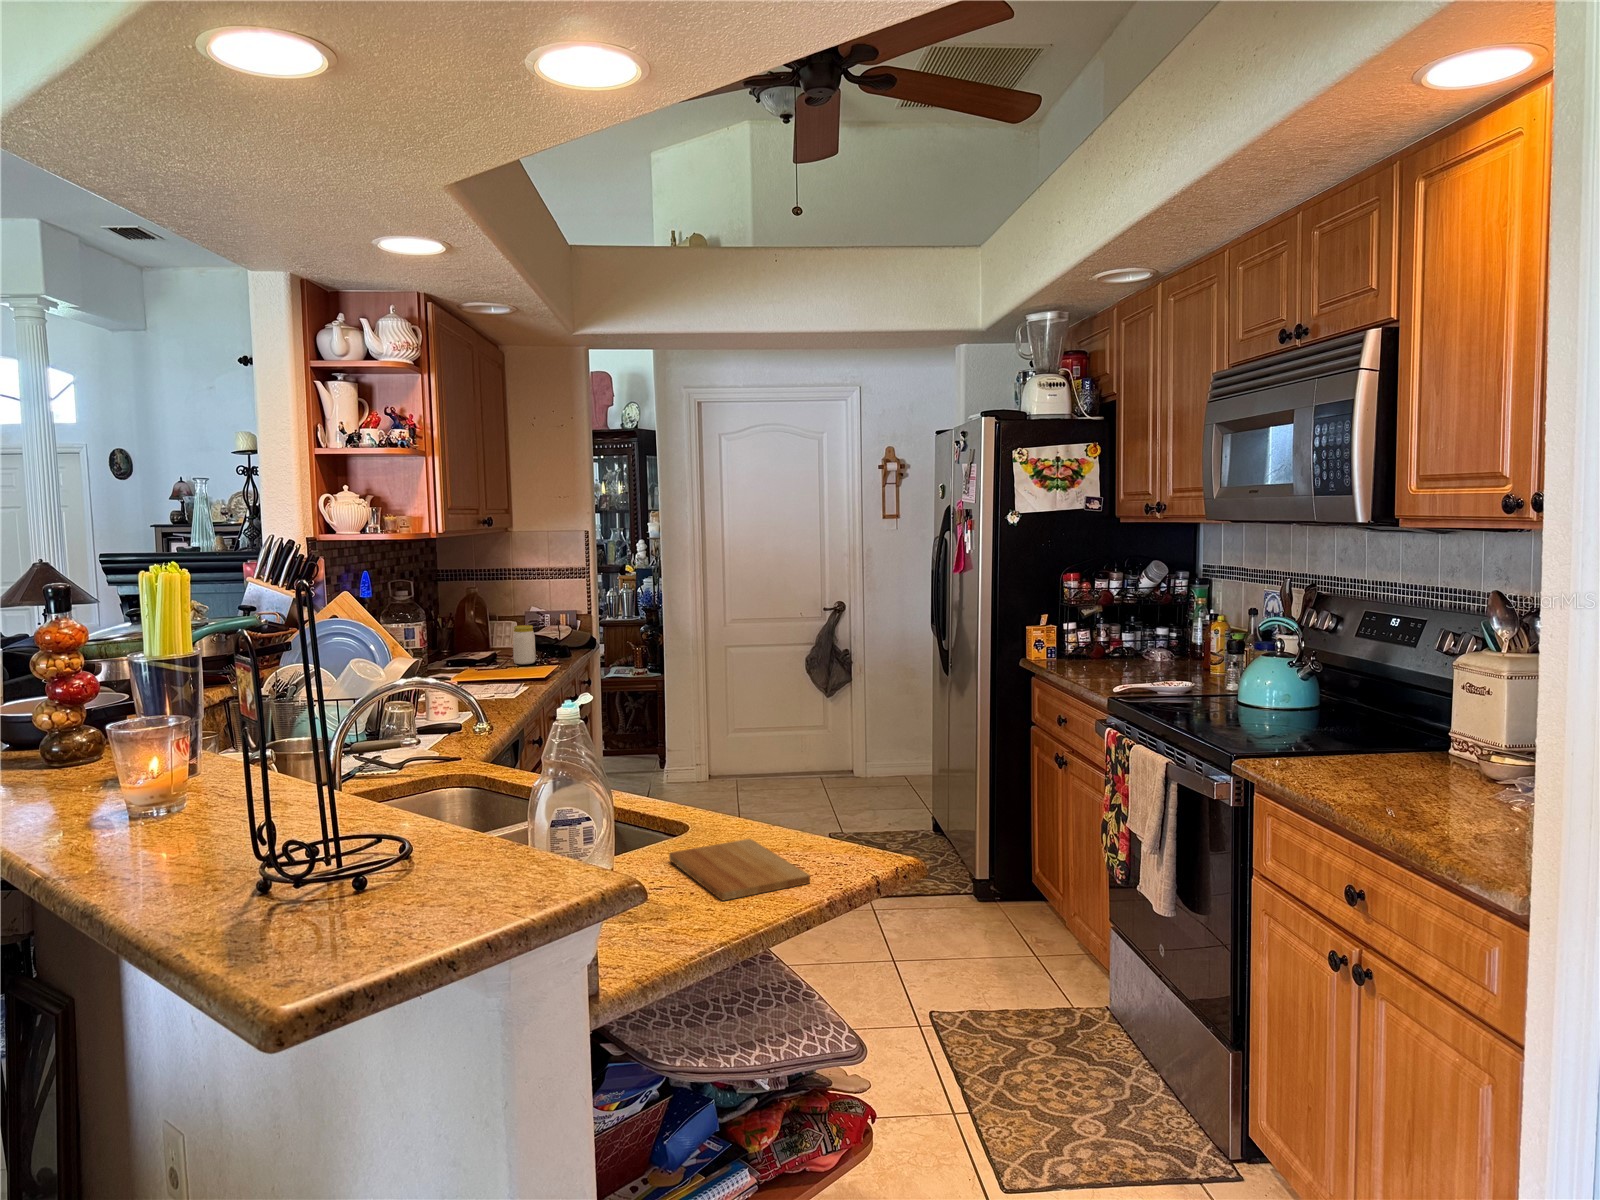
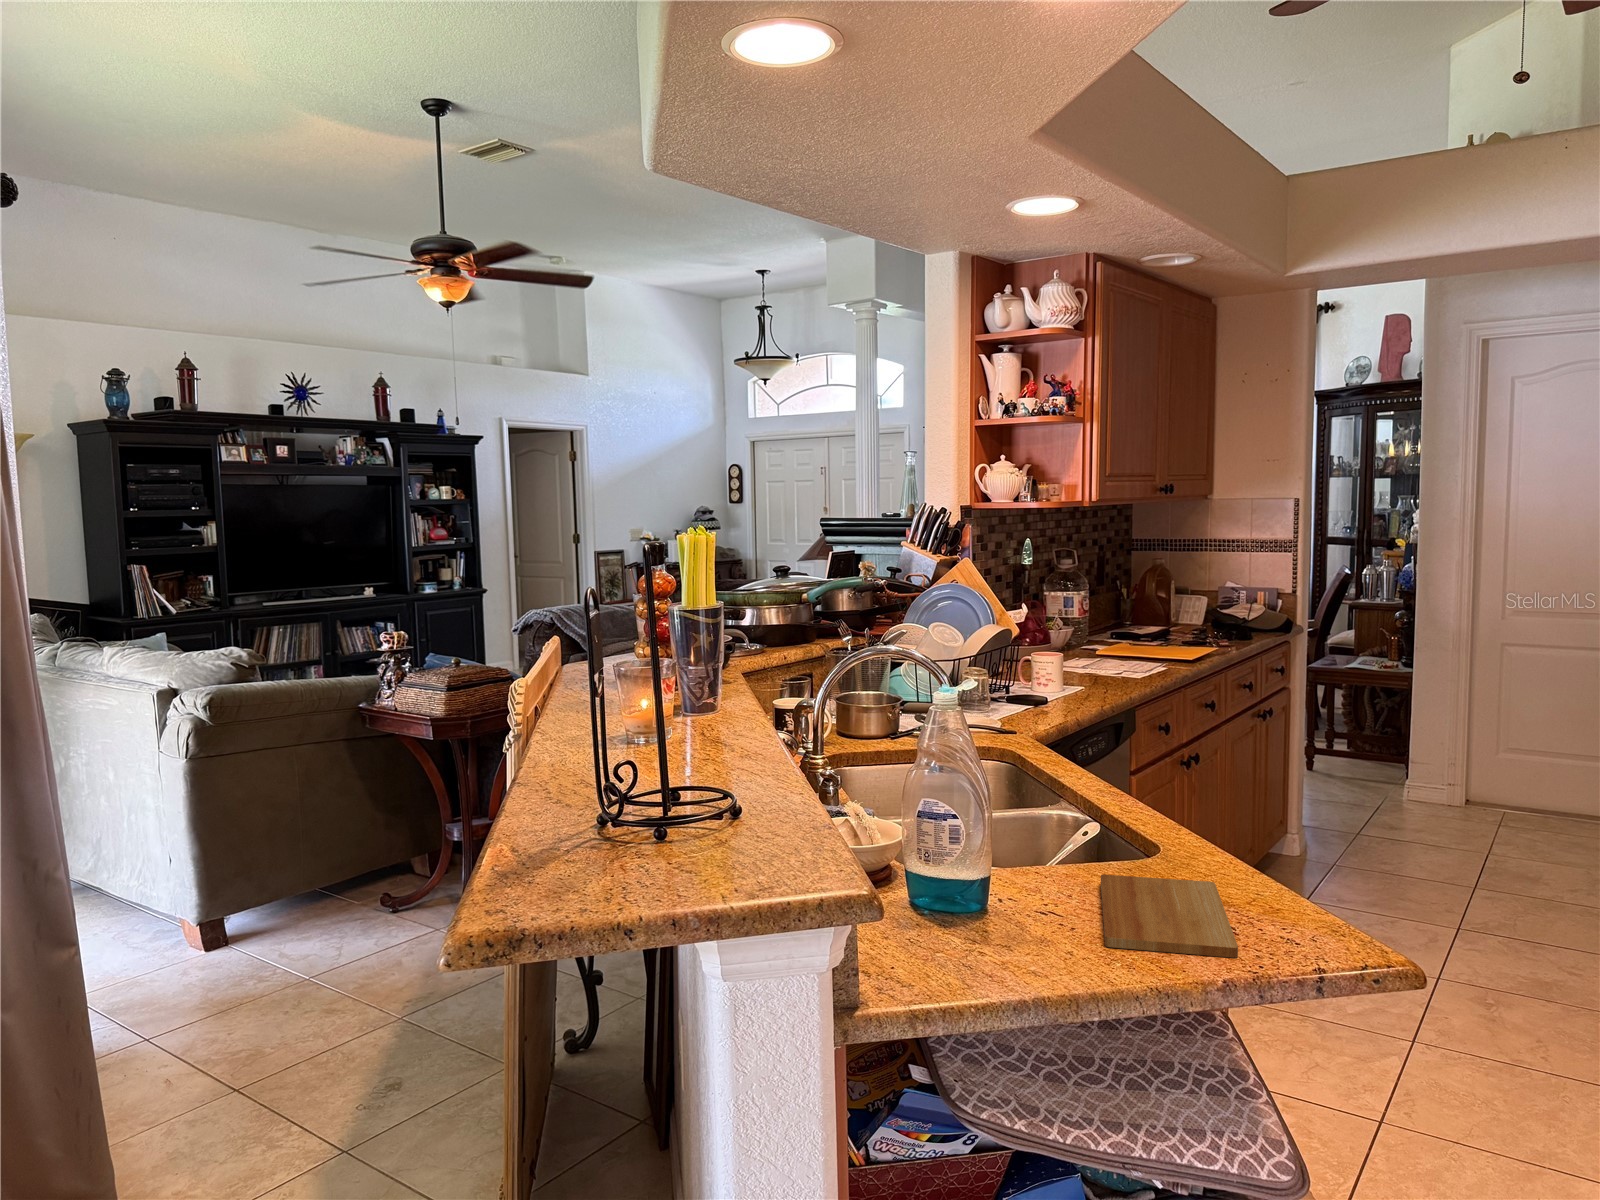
jar: present [513,625,536,664] -> none [1187,601,1212,643]

